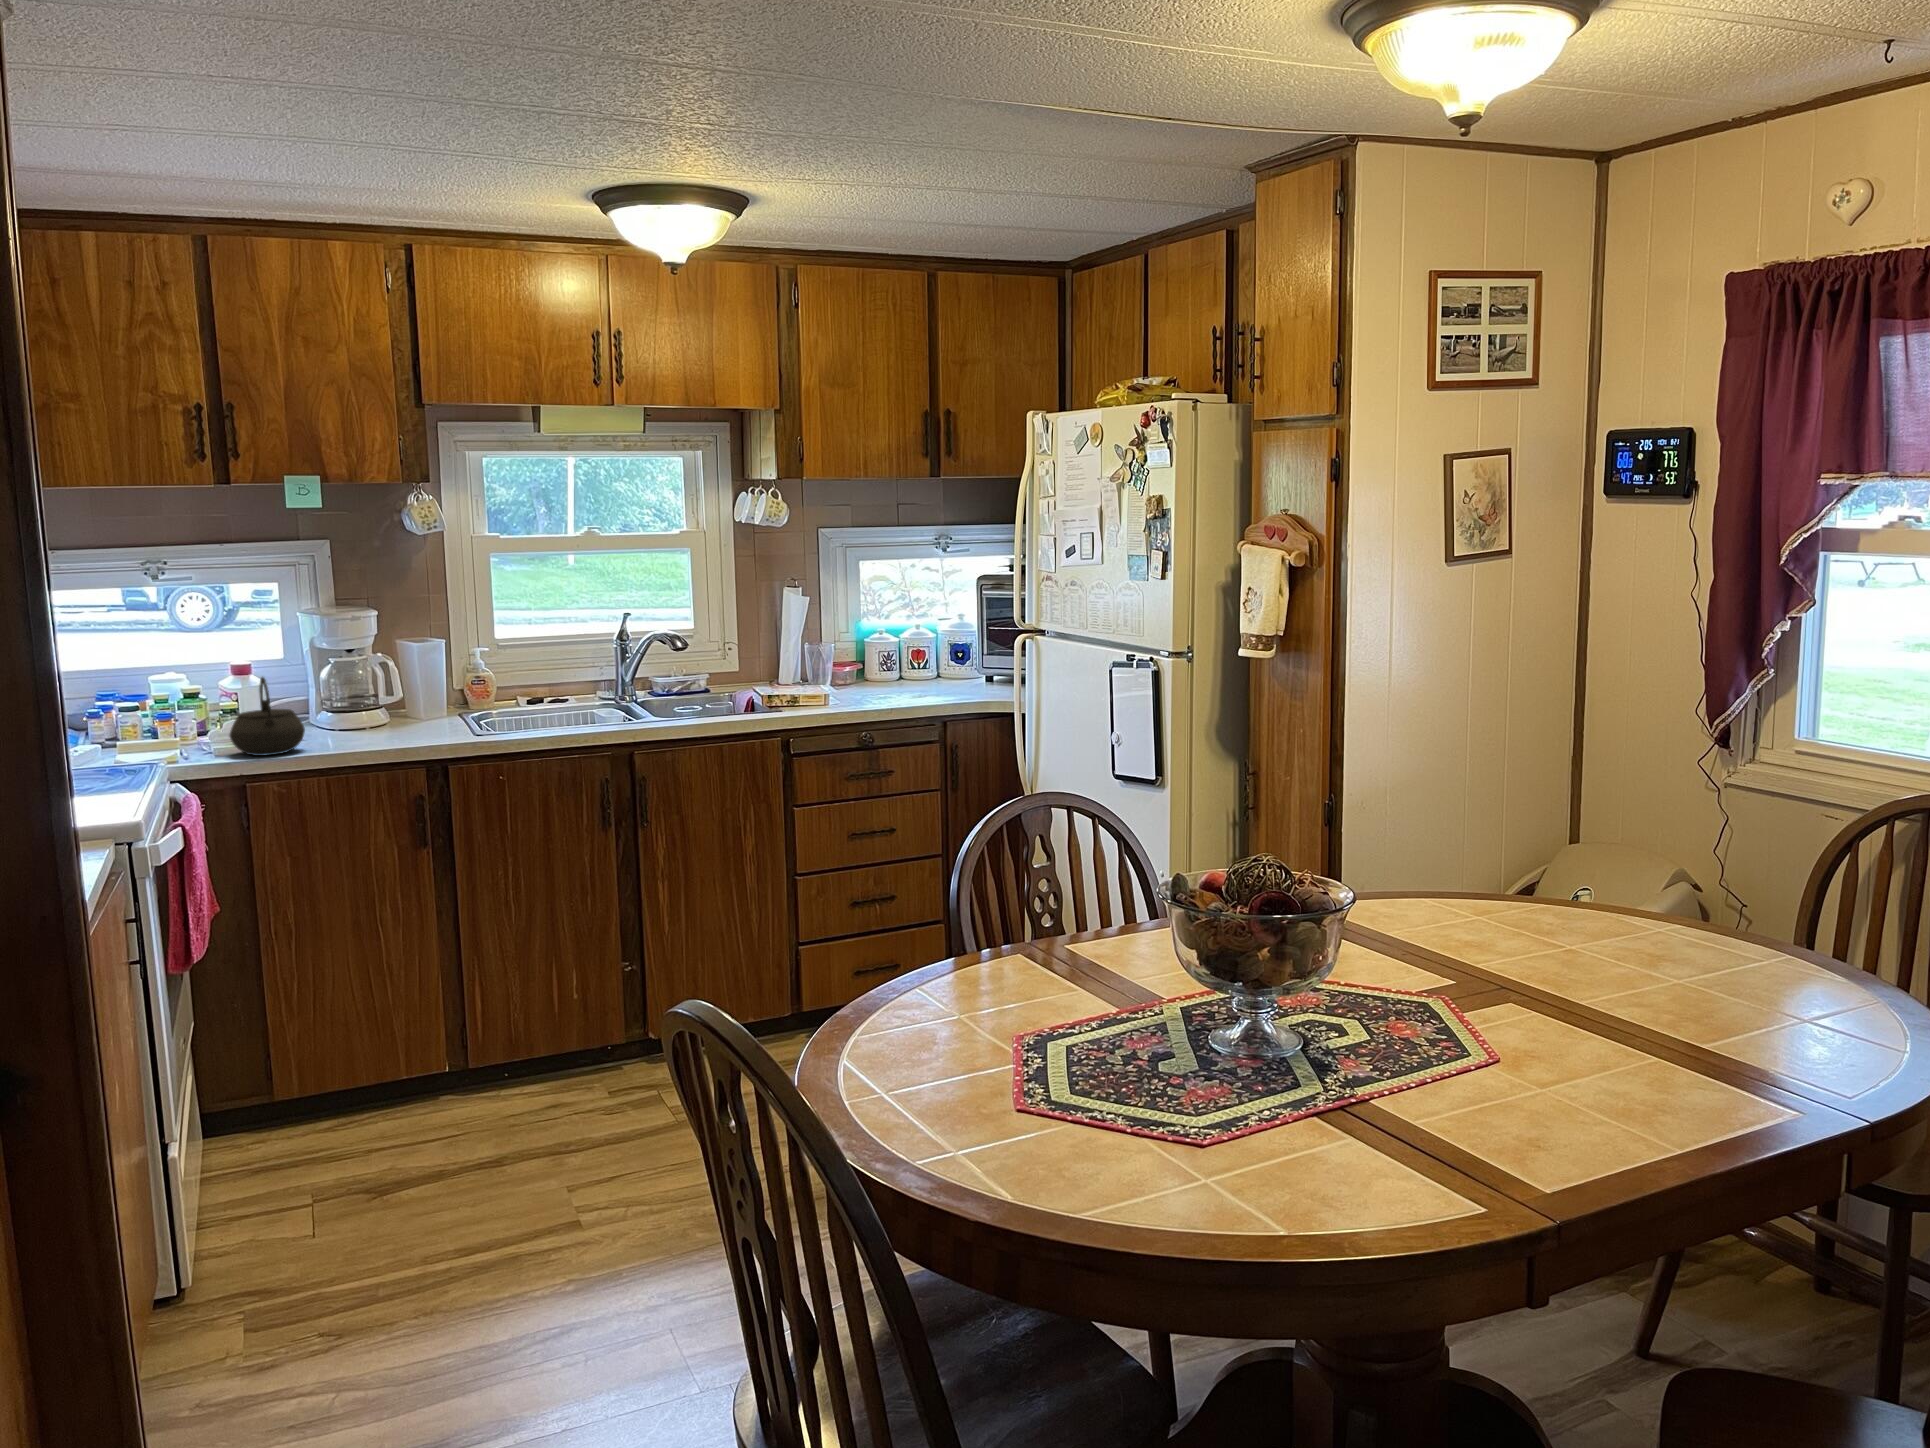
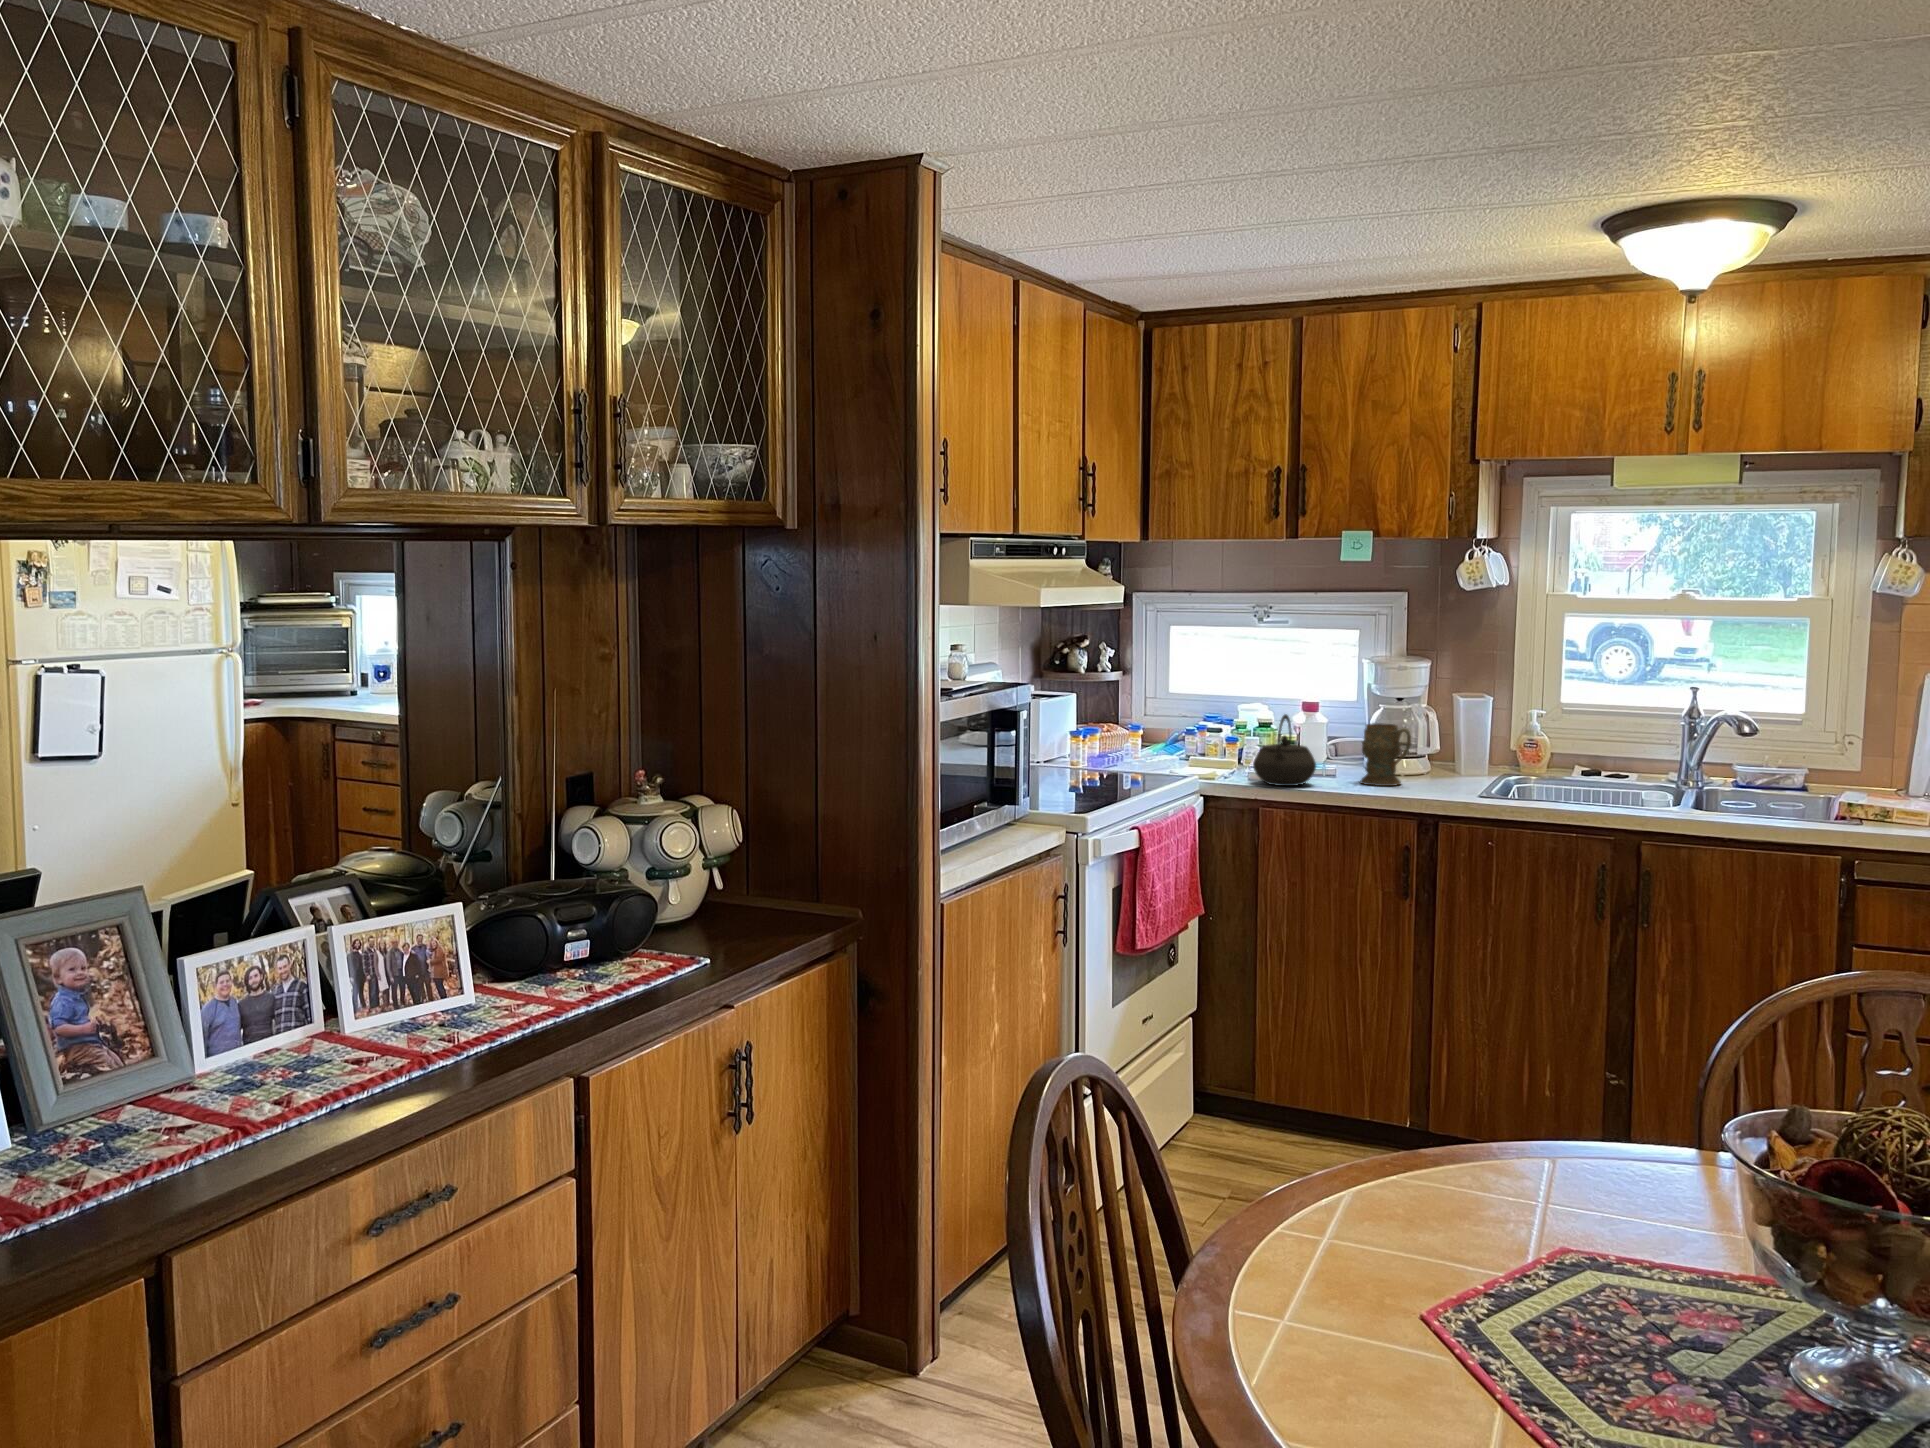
mug: none [340,675,399,741] -> present [1360,723,1411,786]

